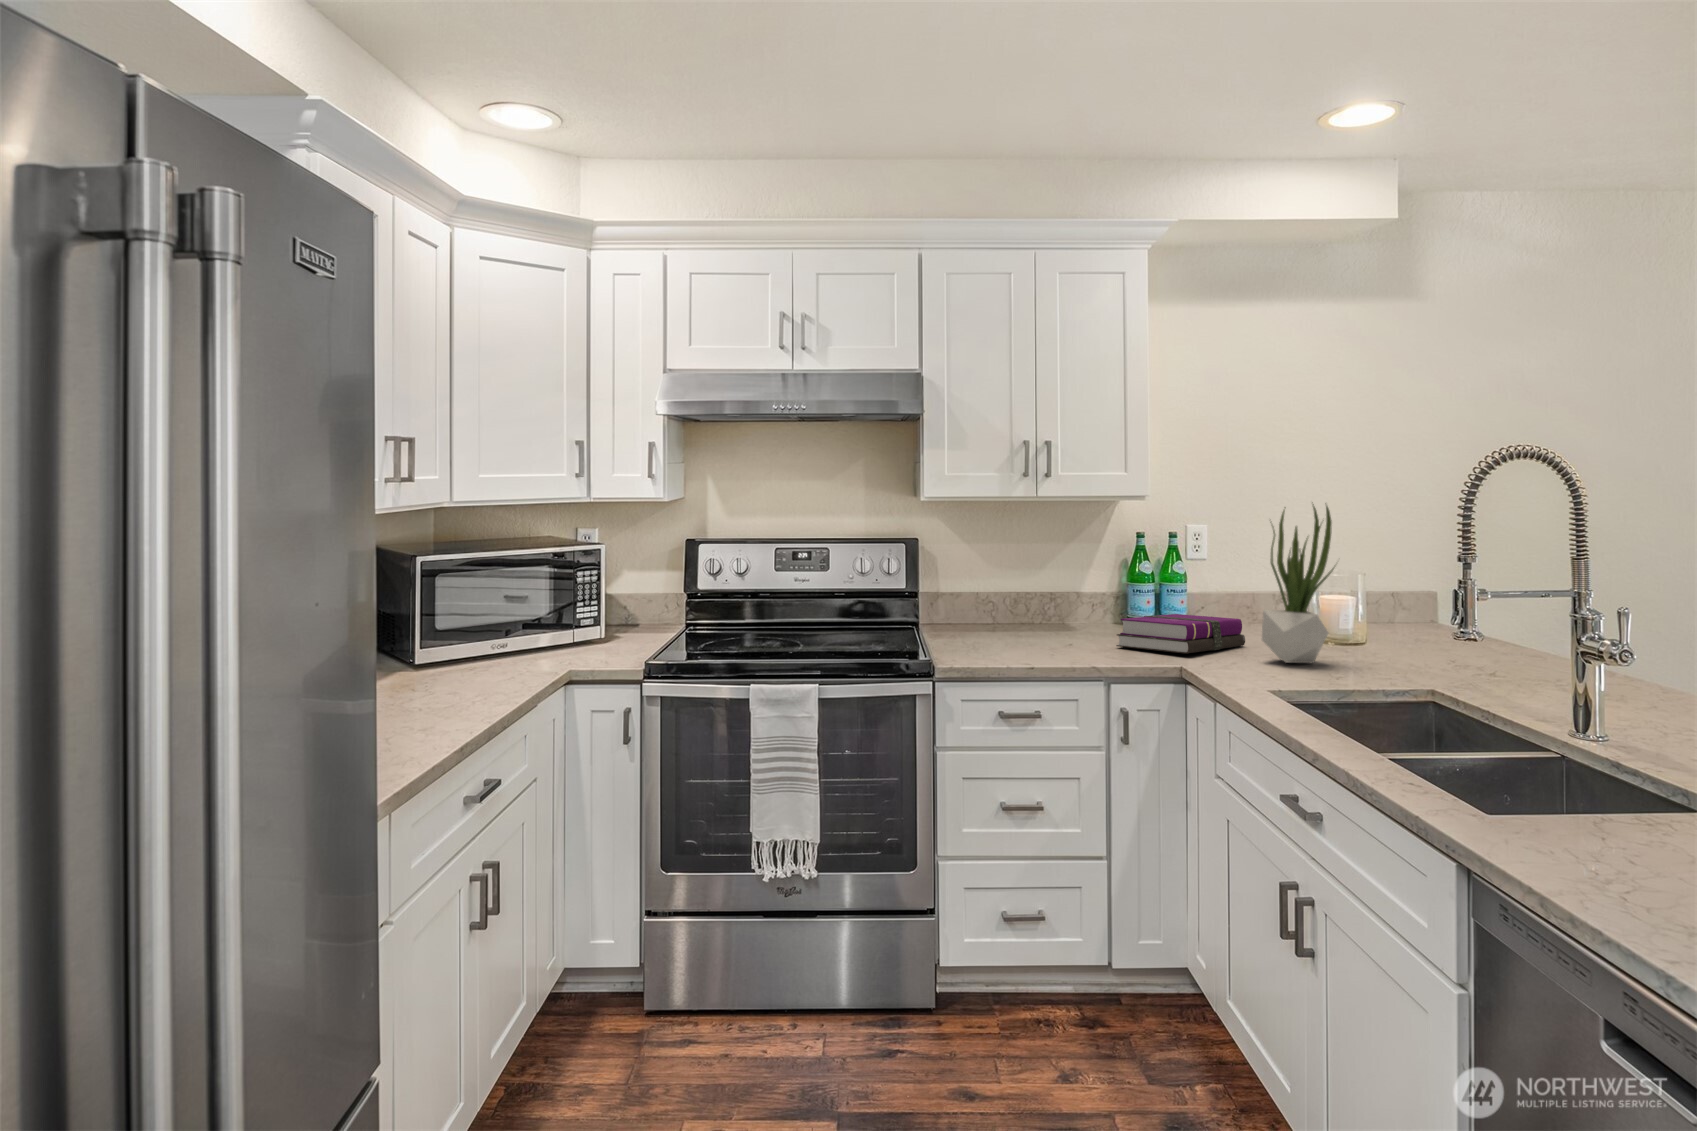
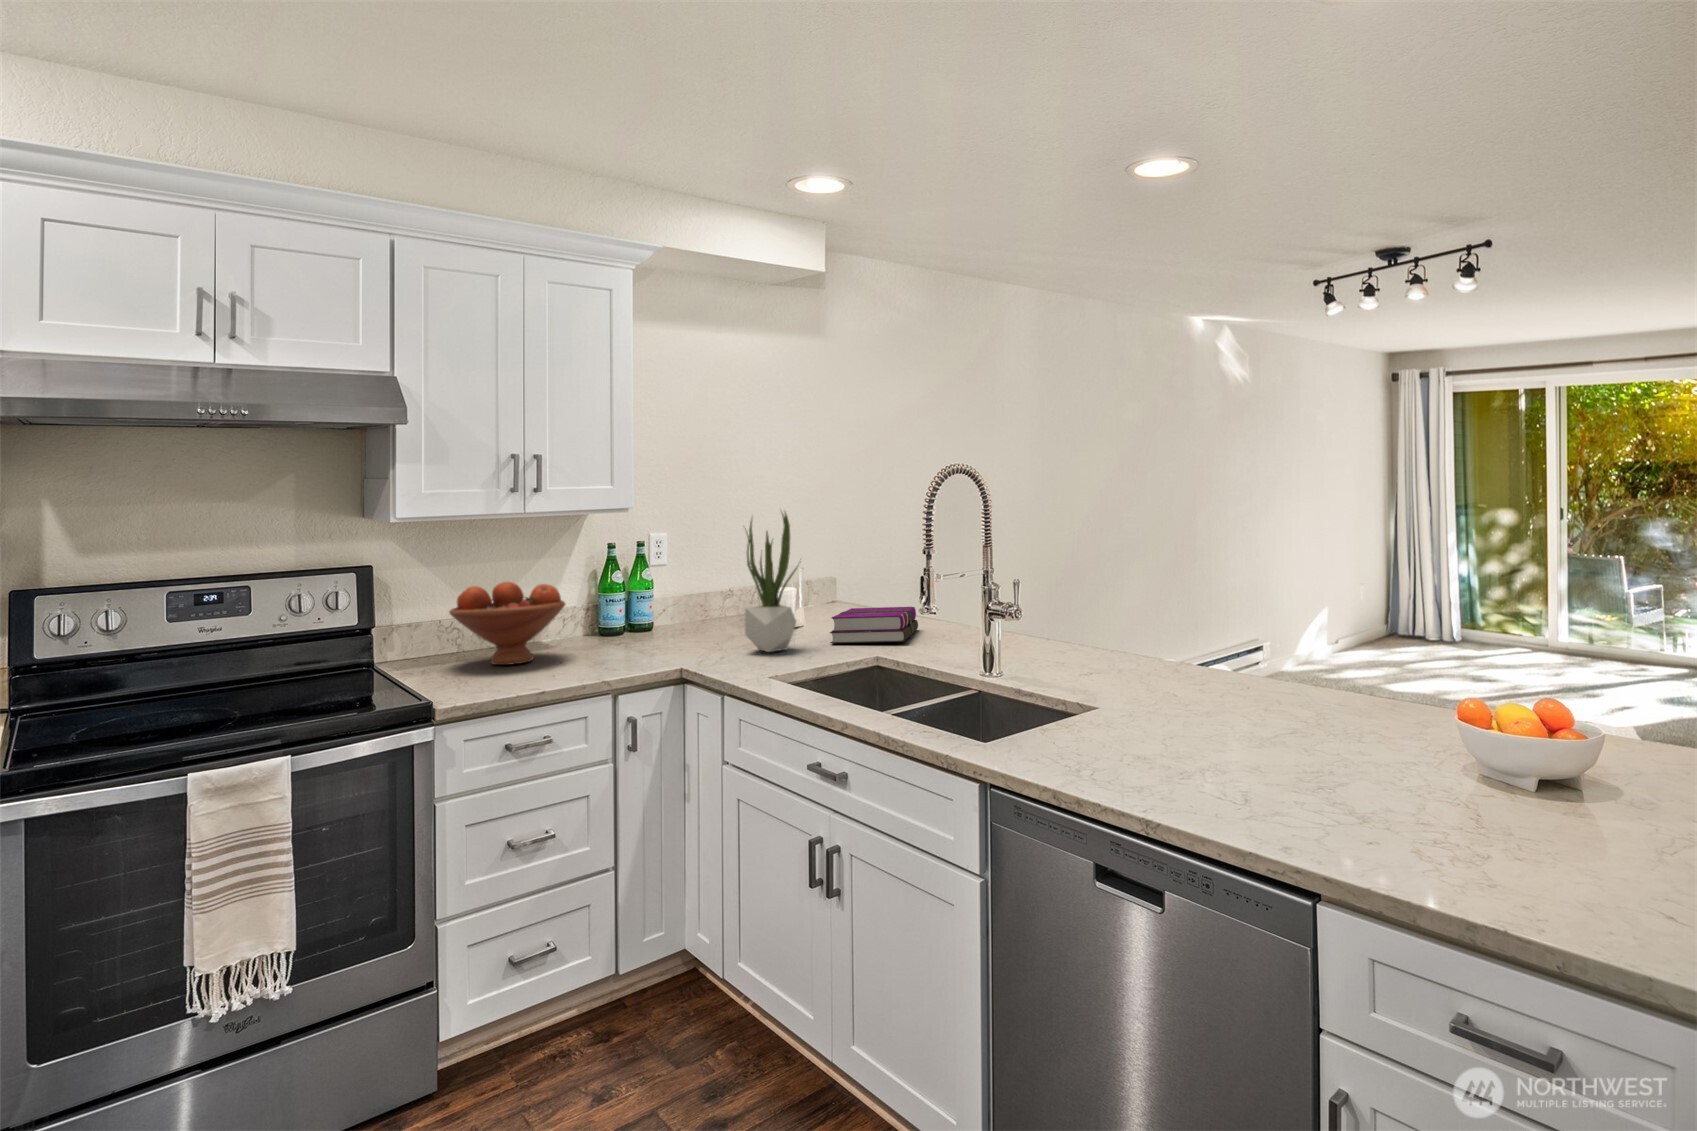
fruit bowl: none [975,562,1081,641] -> present [449,582,565,665]
hardback book: present [1116,614,1245,653] -> present [830,607,918,643]

